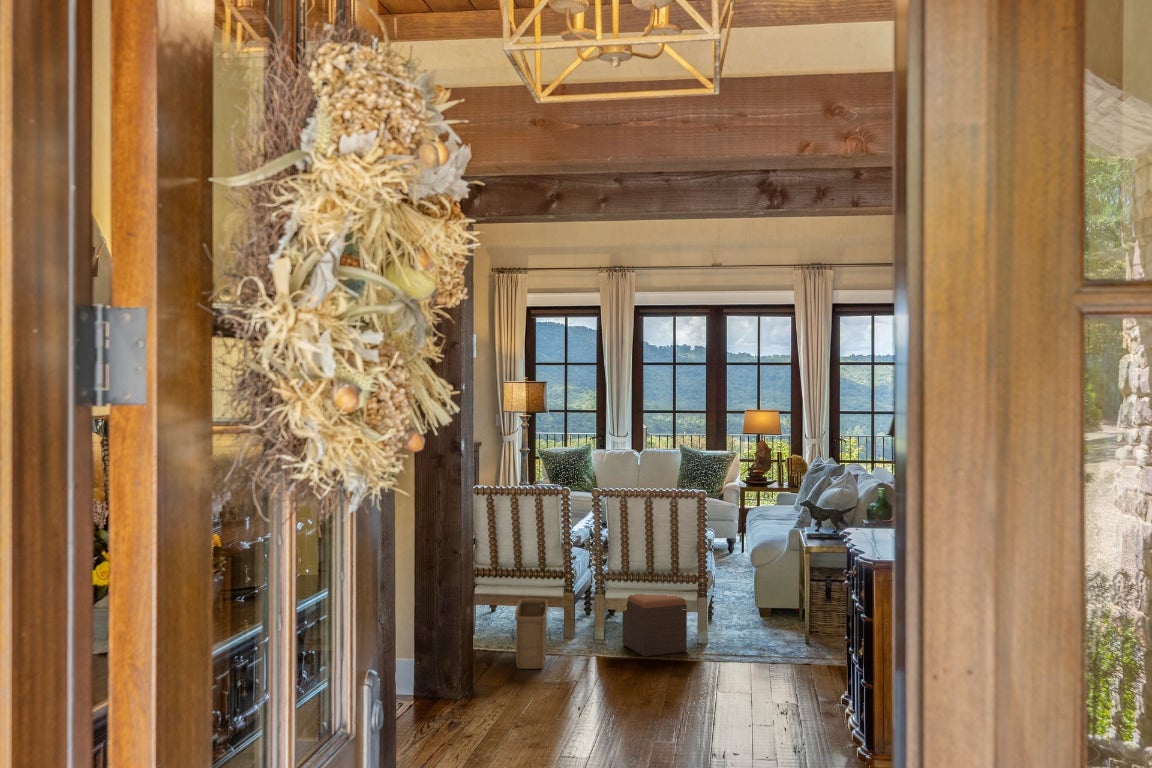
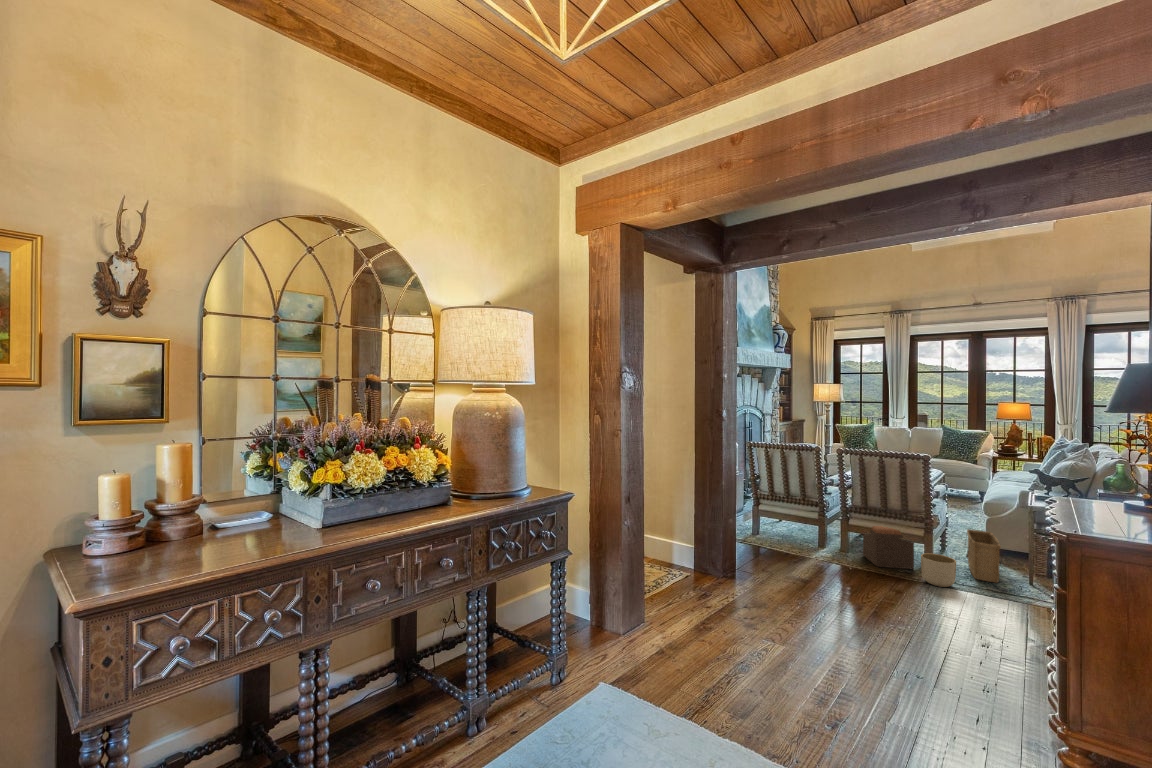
basket: present [512,599,550,669] -> present [966,529,1001,583]
planter: none [699,625,738,668] -> present [921,553,956,587]

